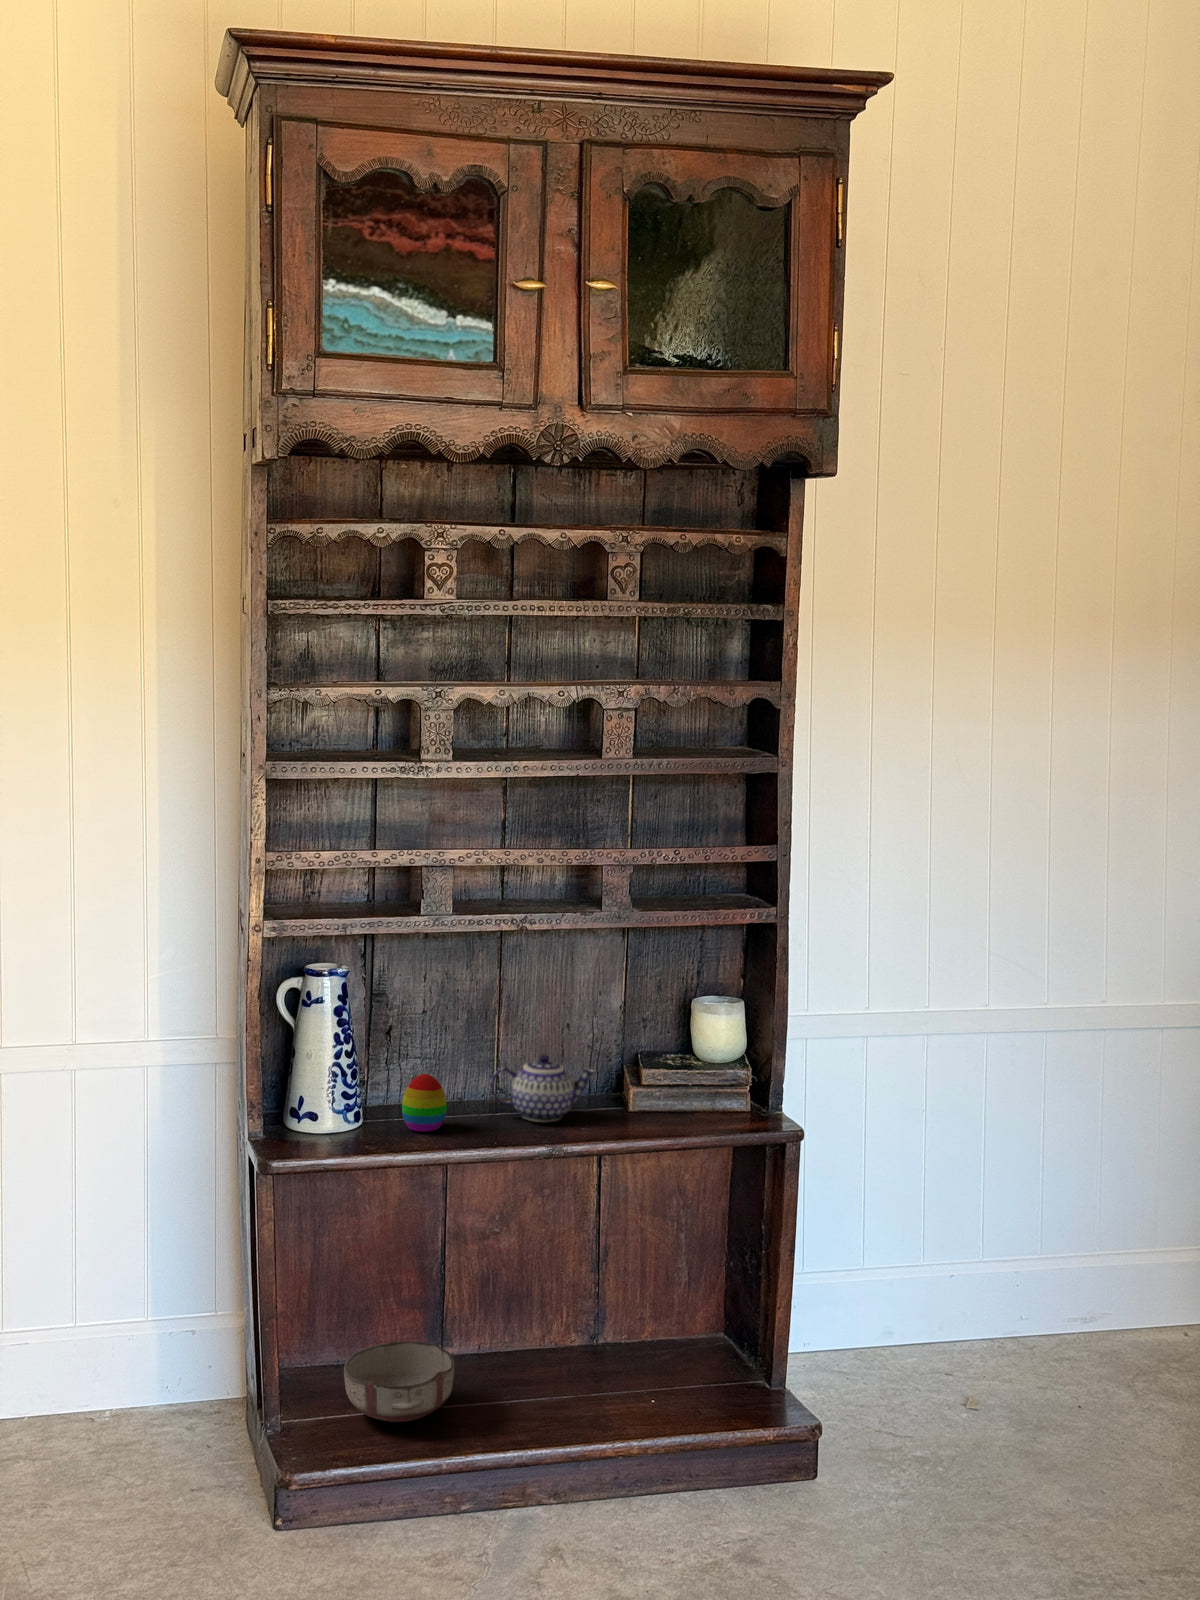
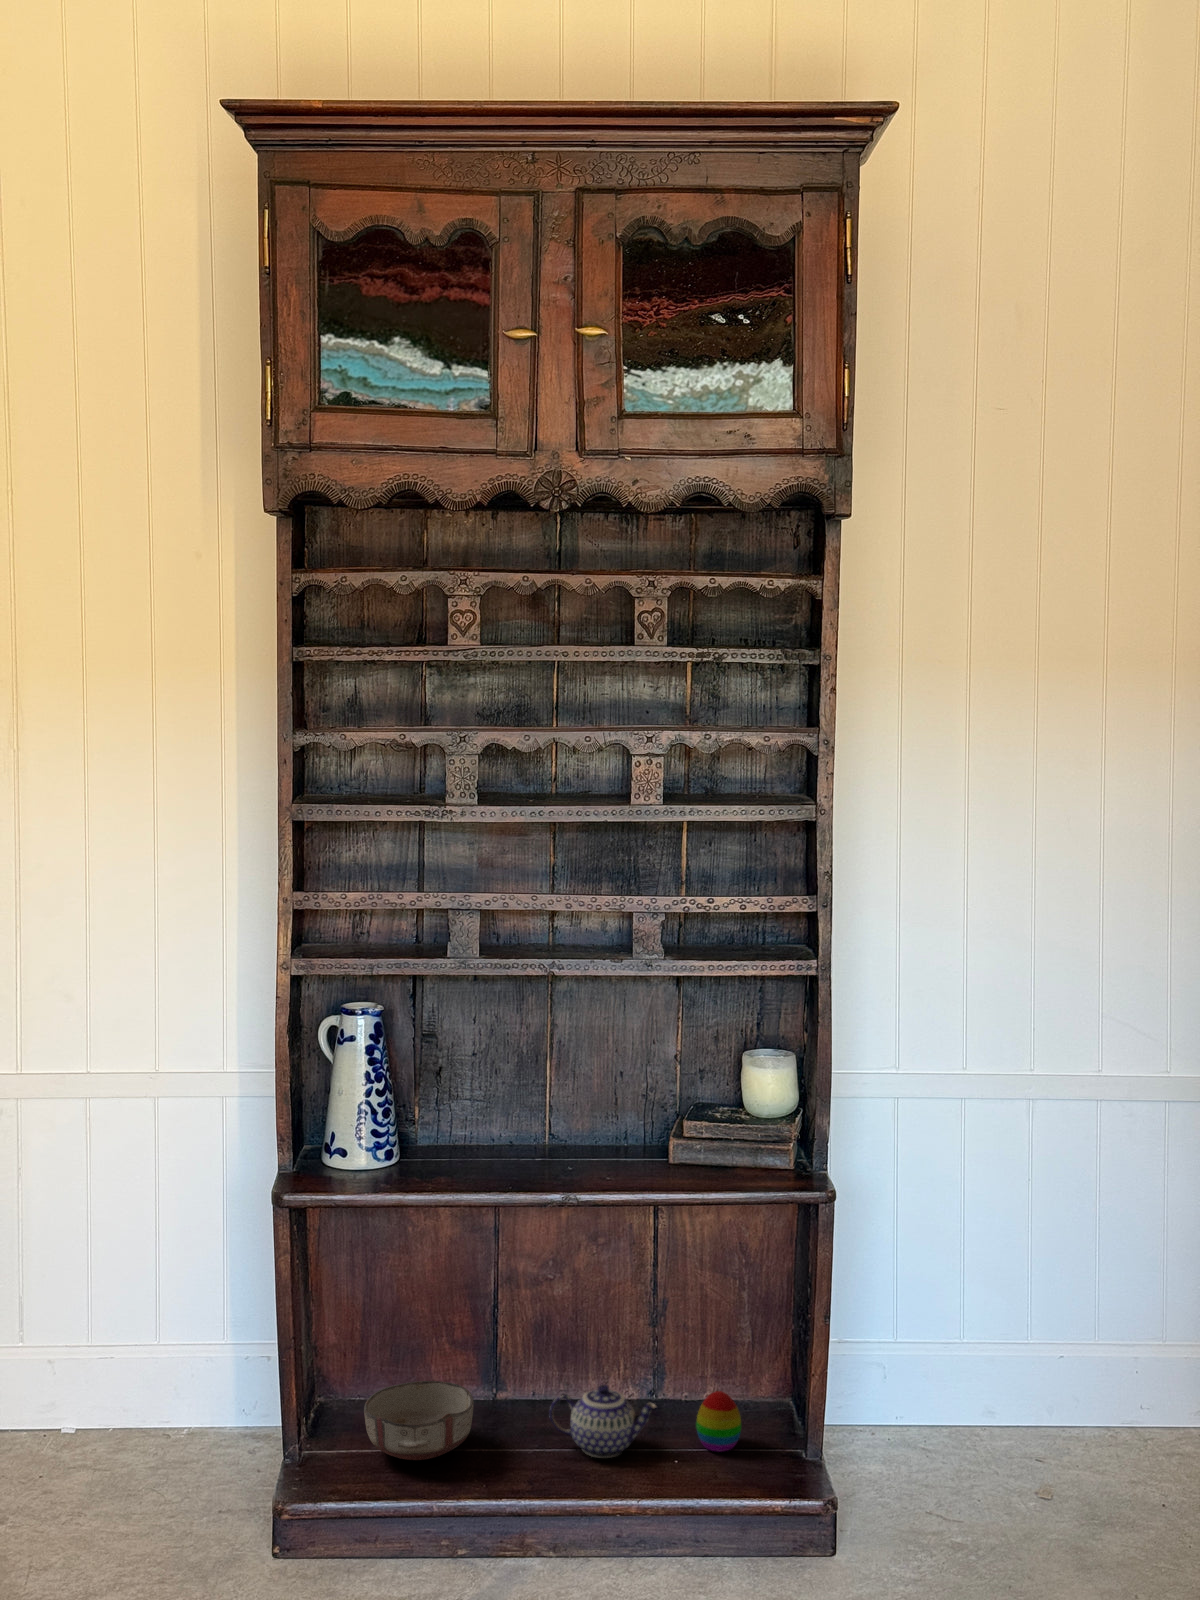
teapot: present [490,1055,595,1122] -> present [549,1385,657,1458]
decorative egg: present [402,1074,447,1132] -> present [696,1391,741,1452]

